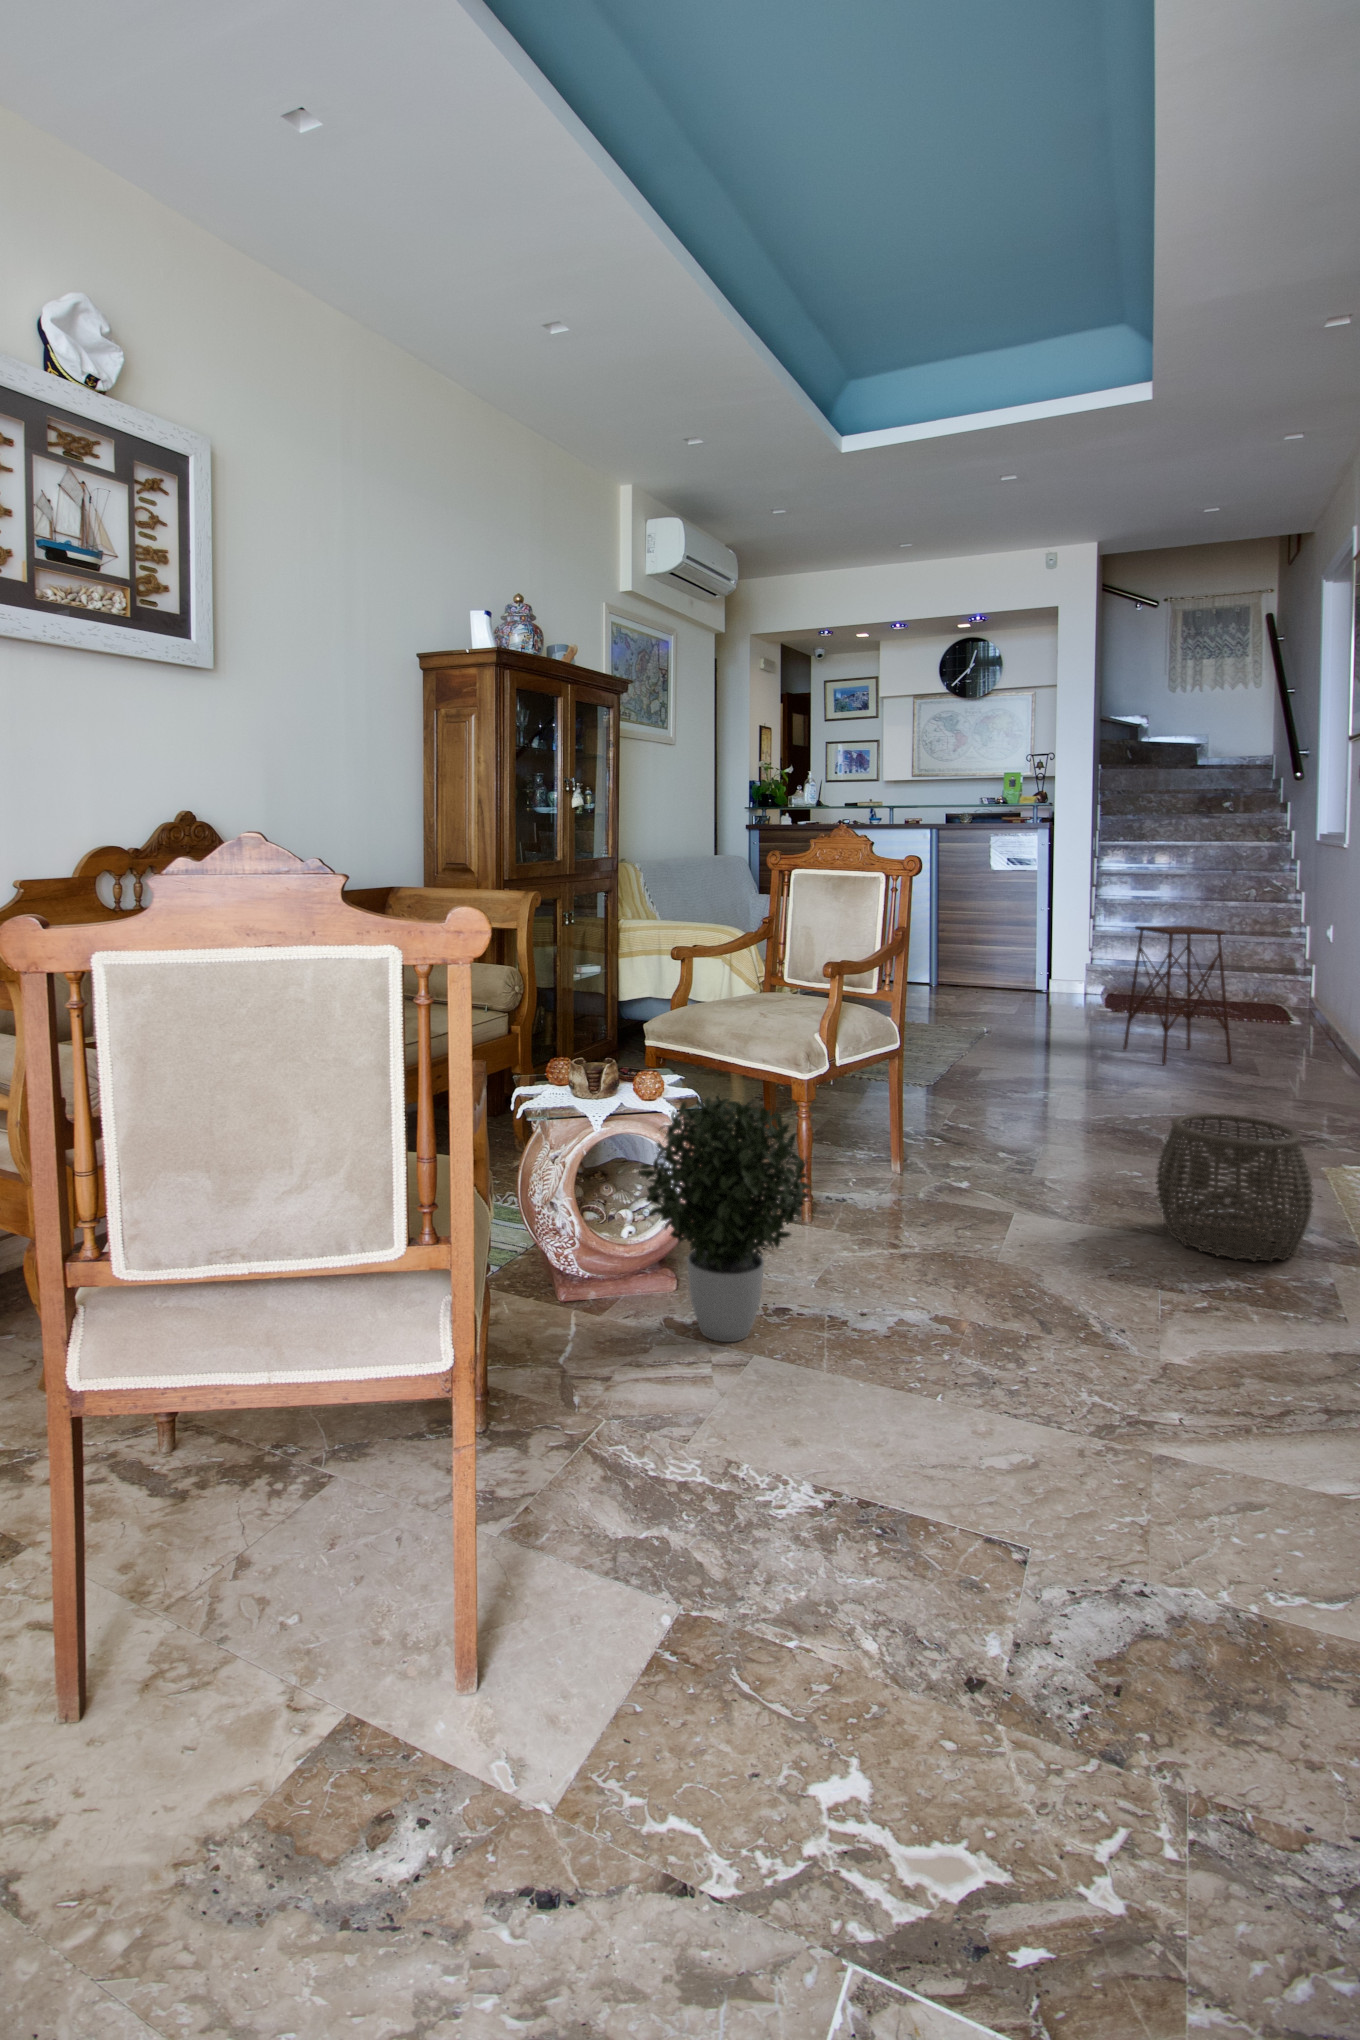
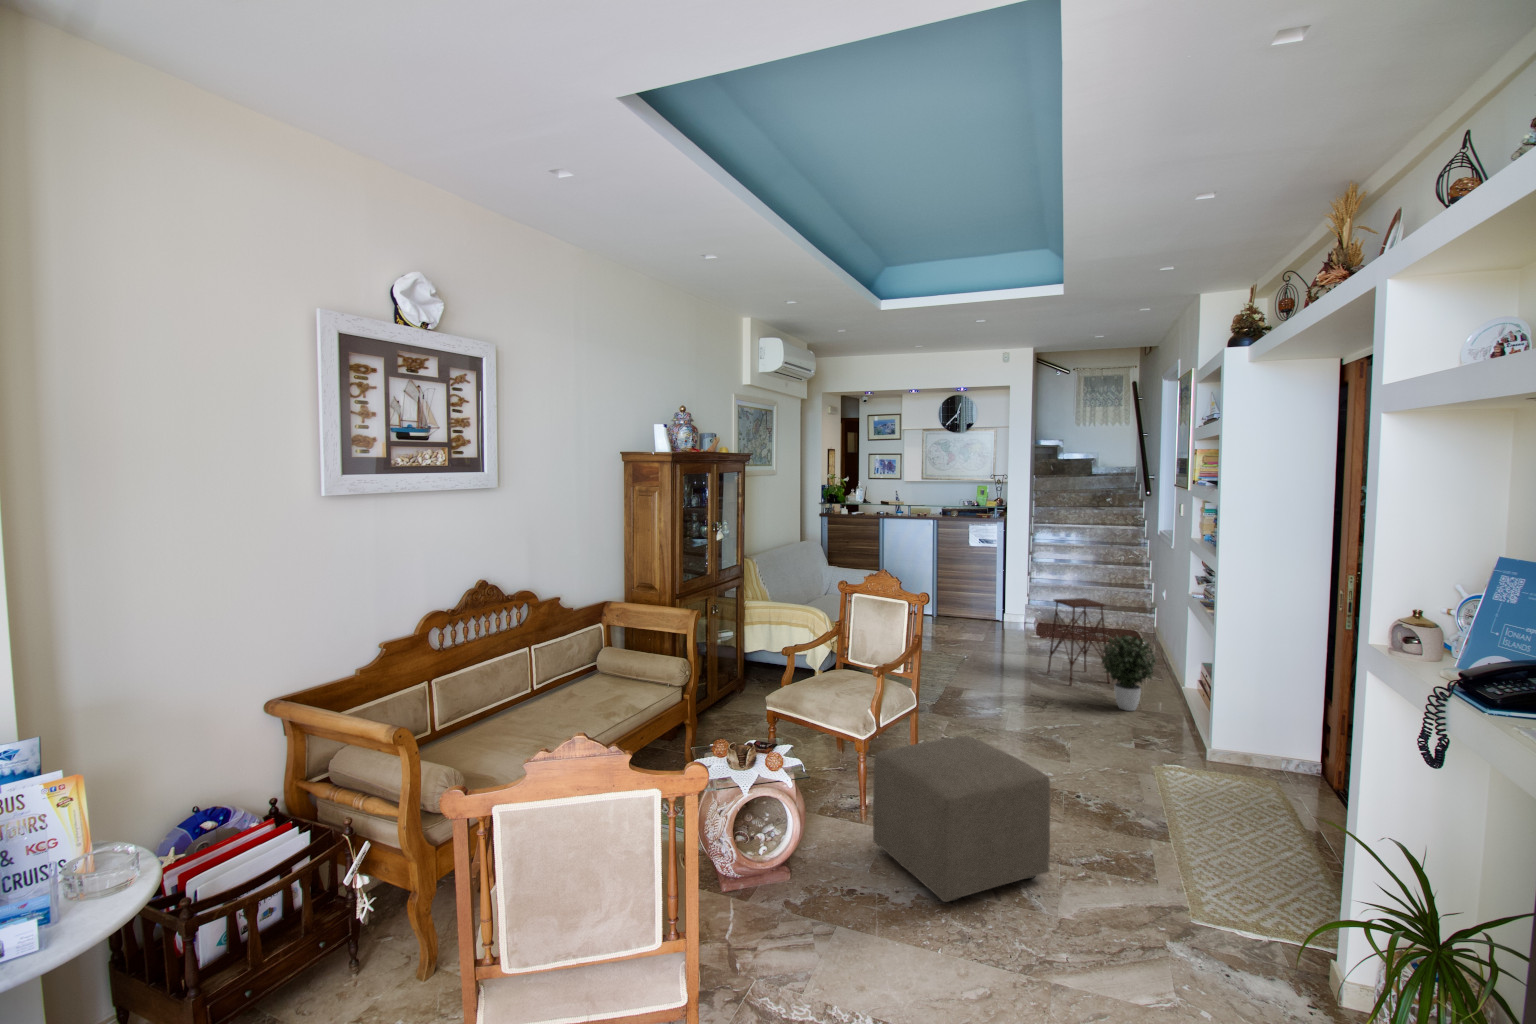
ottoman: none [823,1073,1144,1329] -> present [873,736,1051,902]
potted plant: present [639,1096,811,1342] -> present [1102,635,1157,711]
woven basket: present [1156,1113,1314,1262] -> none [1060,752,1145,843]

